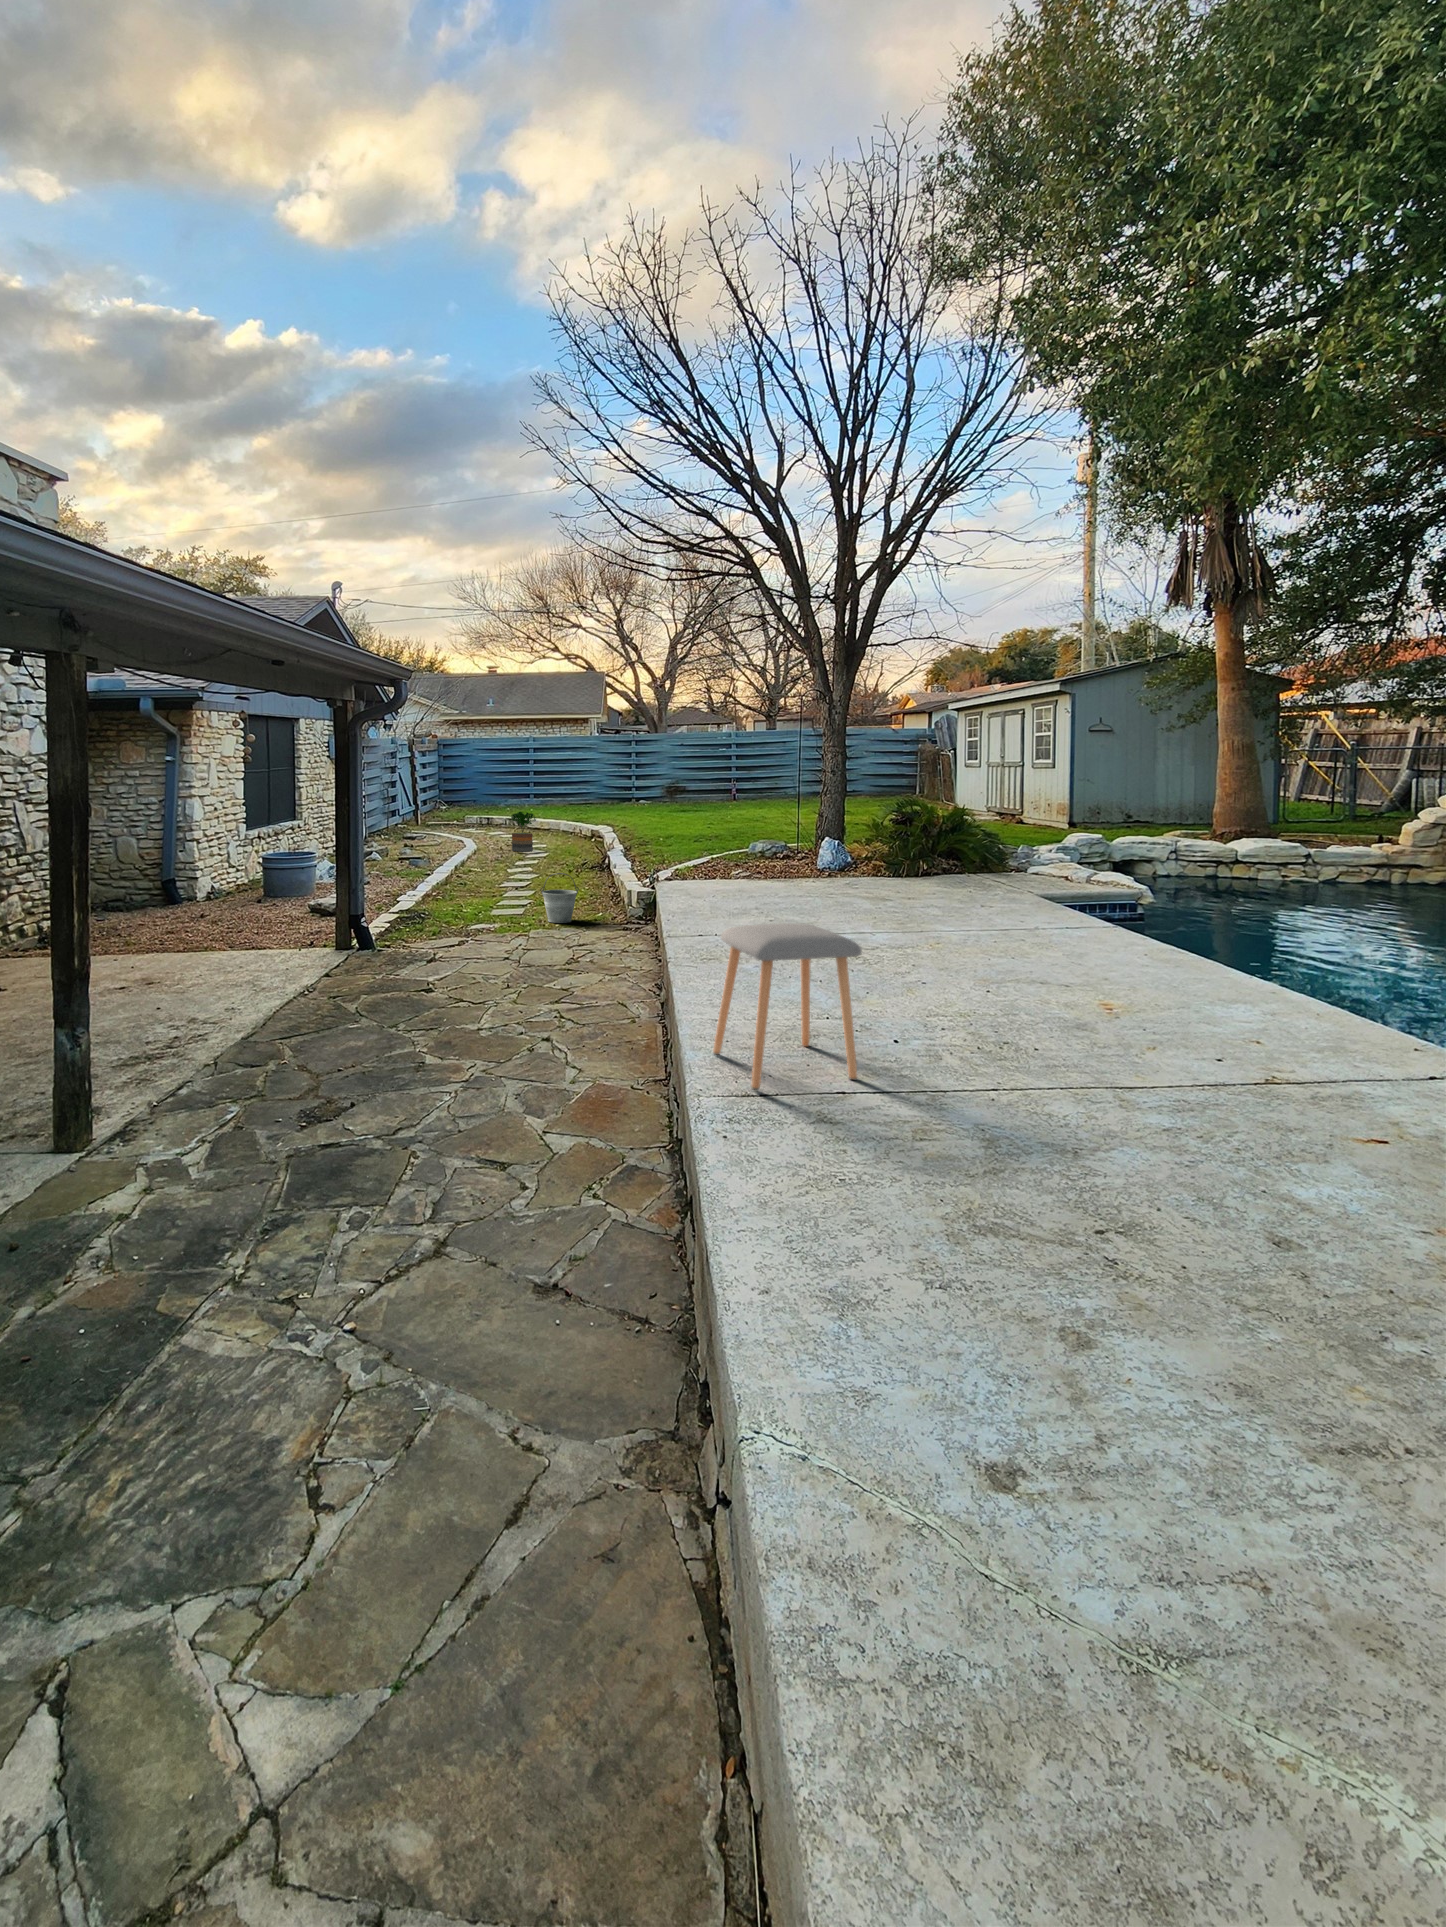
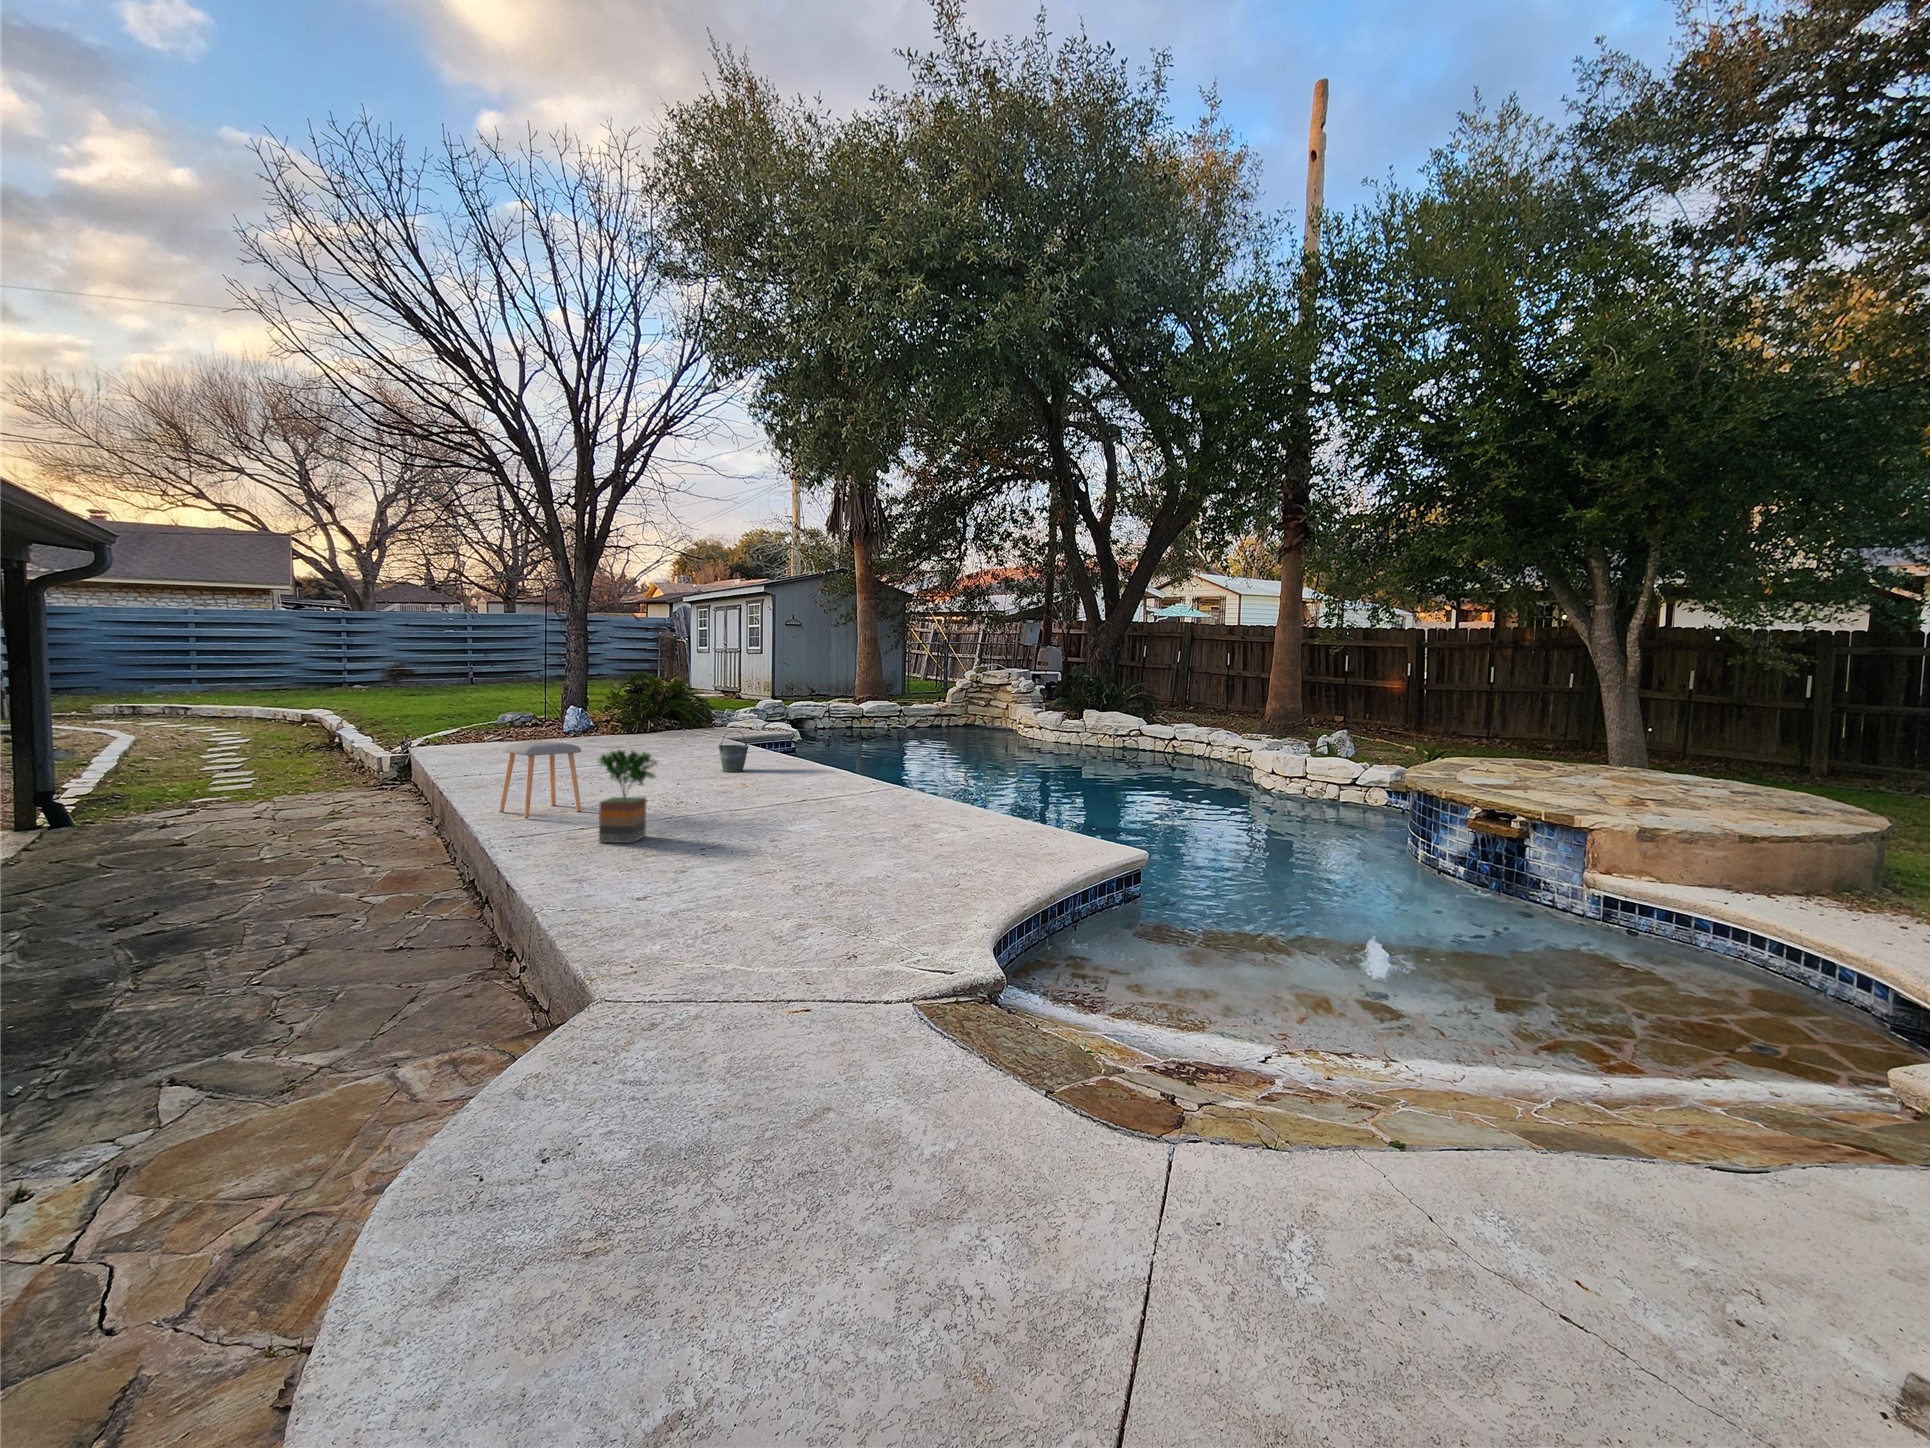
potted tree: present [511,811,536,852] -> present [599,750,657,843]
bucket: present [540,873,579,923] -> present [718,731,749,772]

